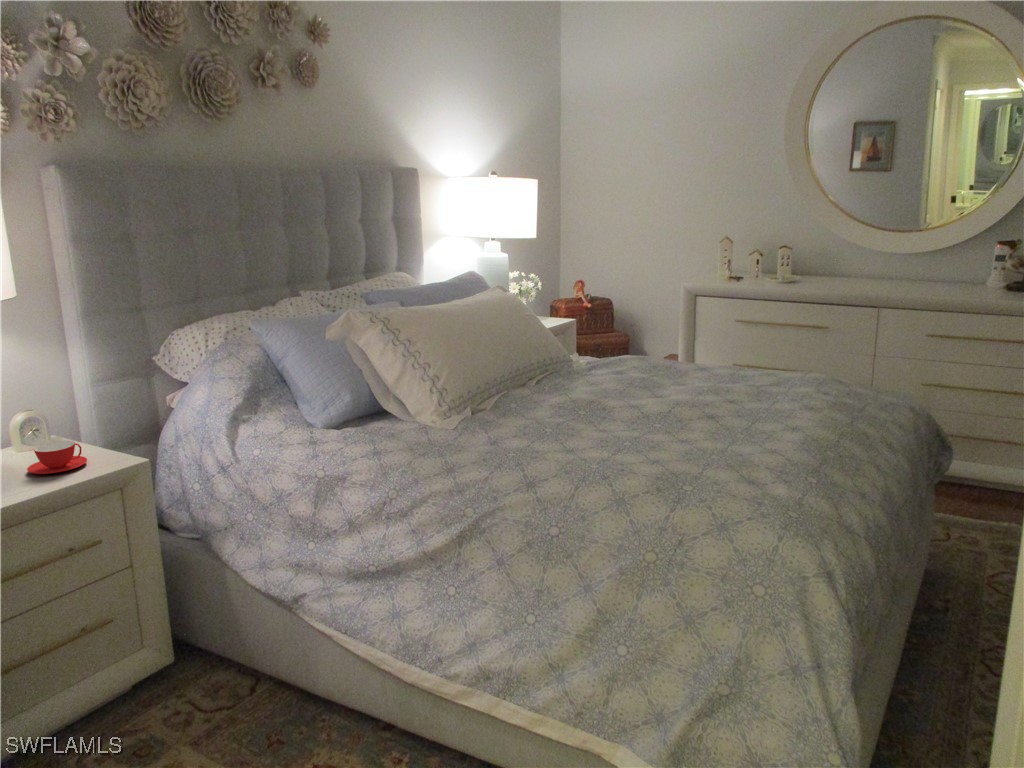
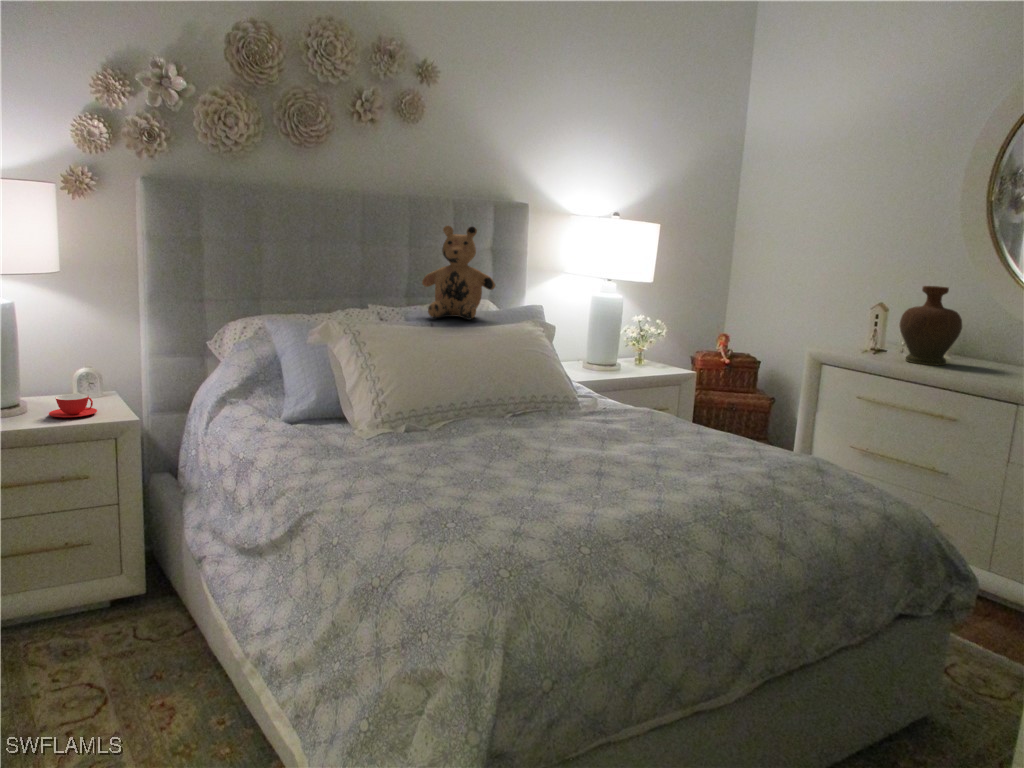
teddy bear: none [375,196,451,296] -> present [422,226,495,320]
decorative vase: none [758,217,807,285] -> present [900,286,962,365]

